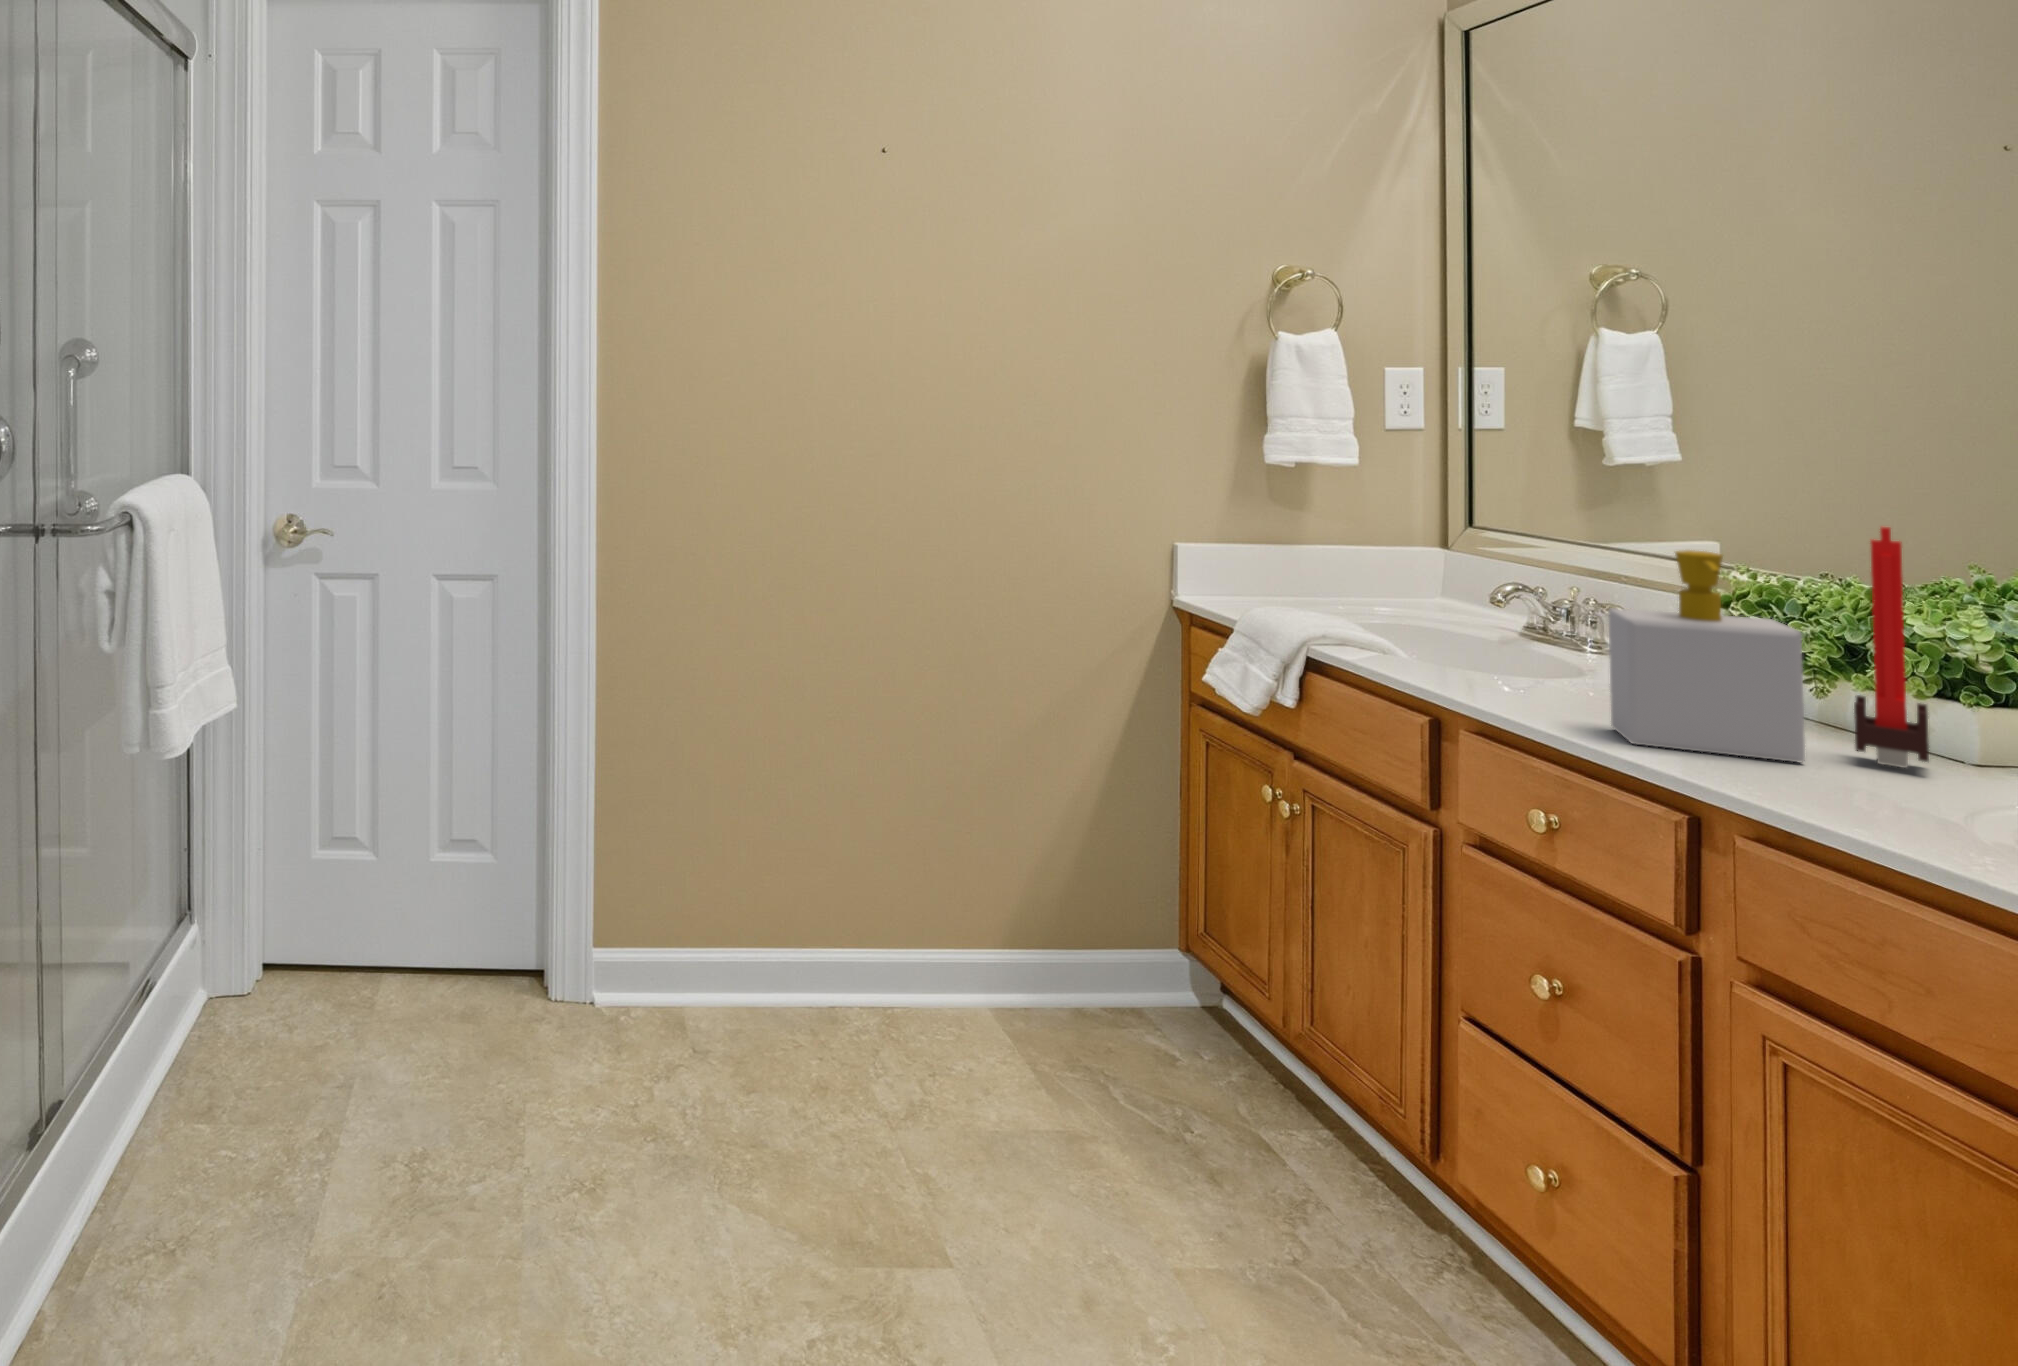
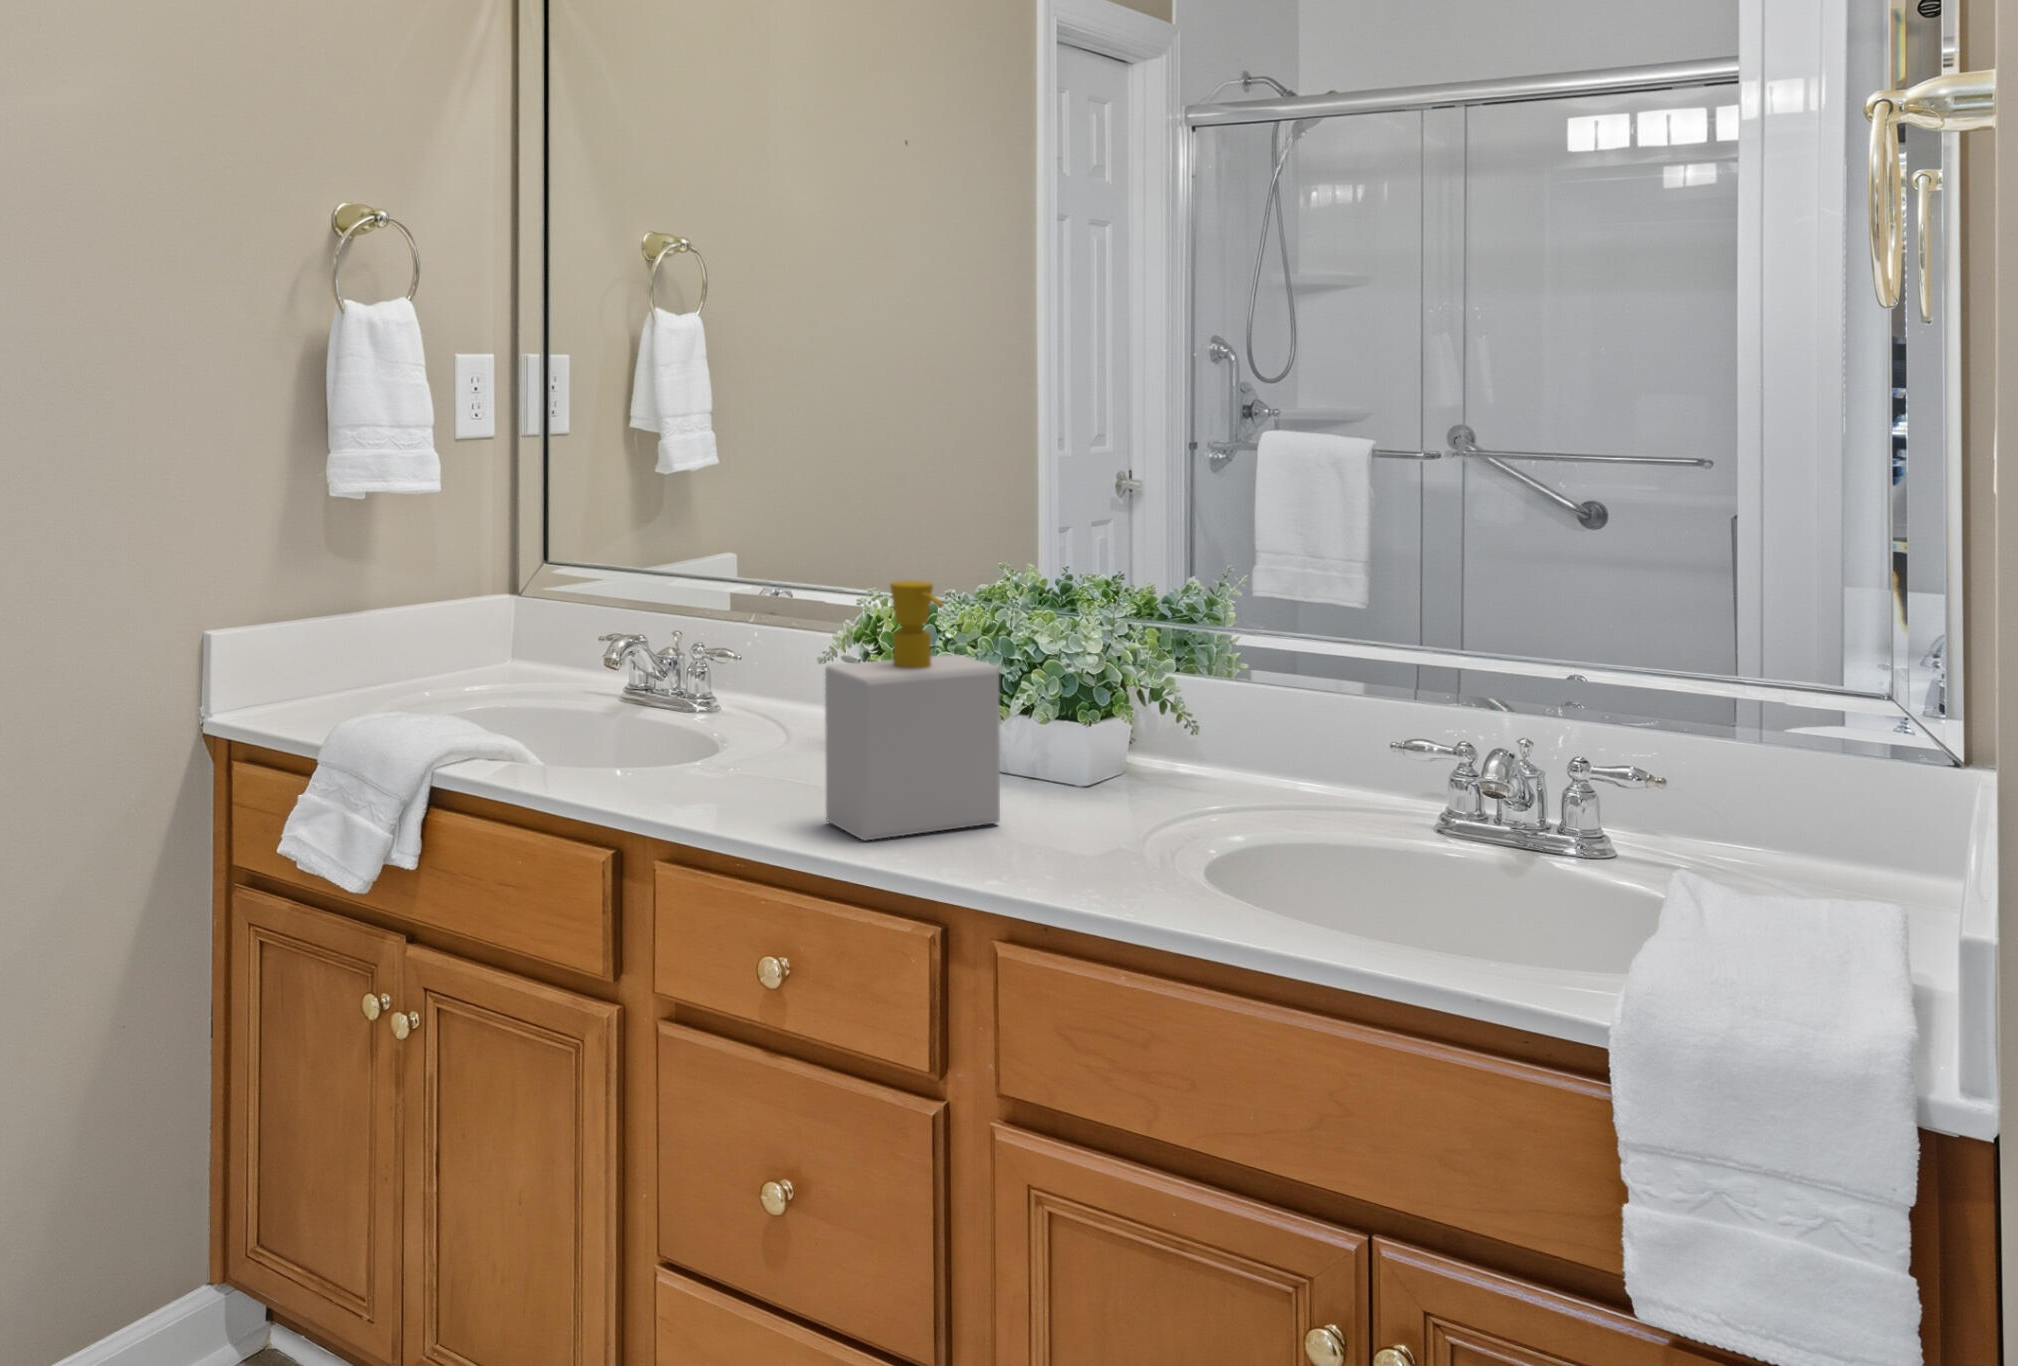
candle: present [1854,527,1929,768] -> none [1015,534,1082,806]

